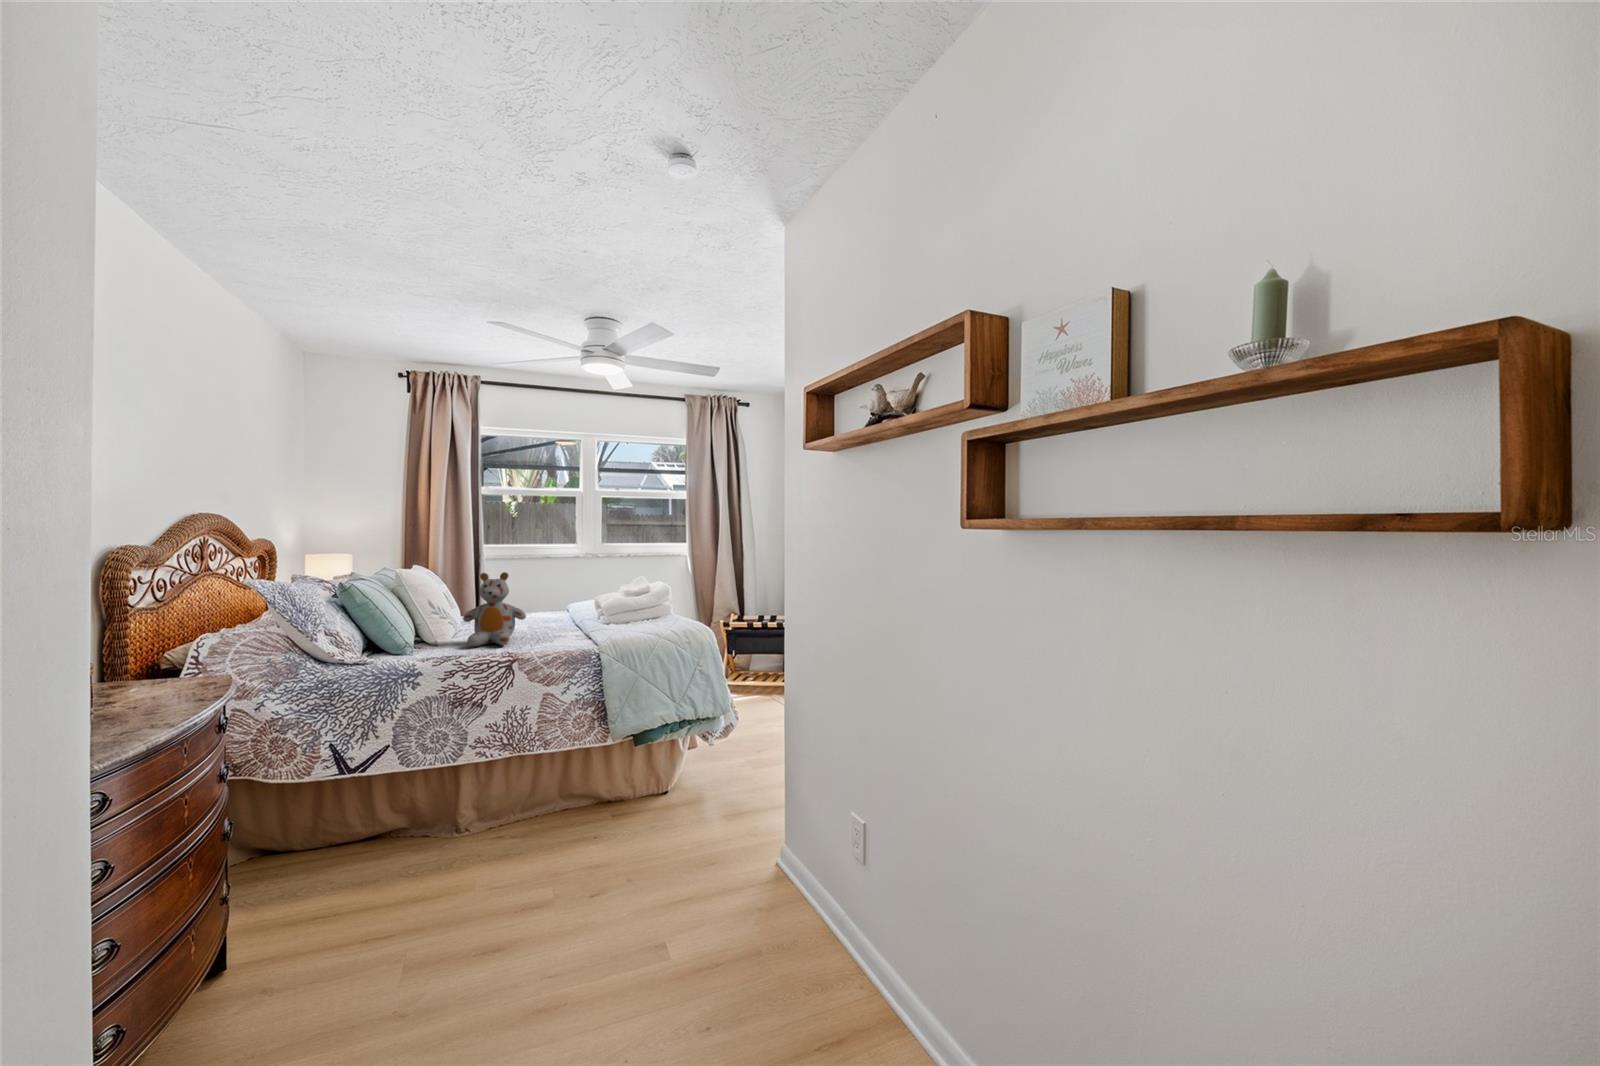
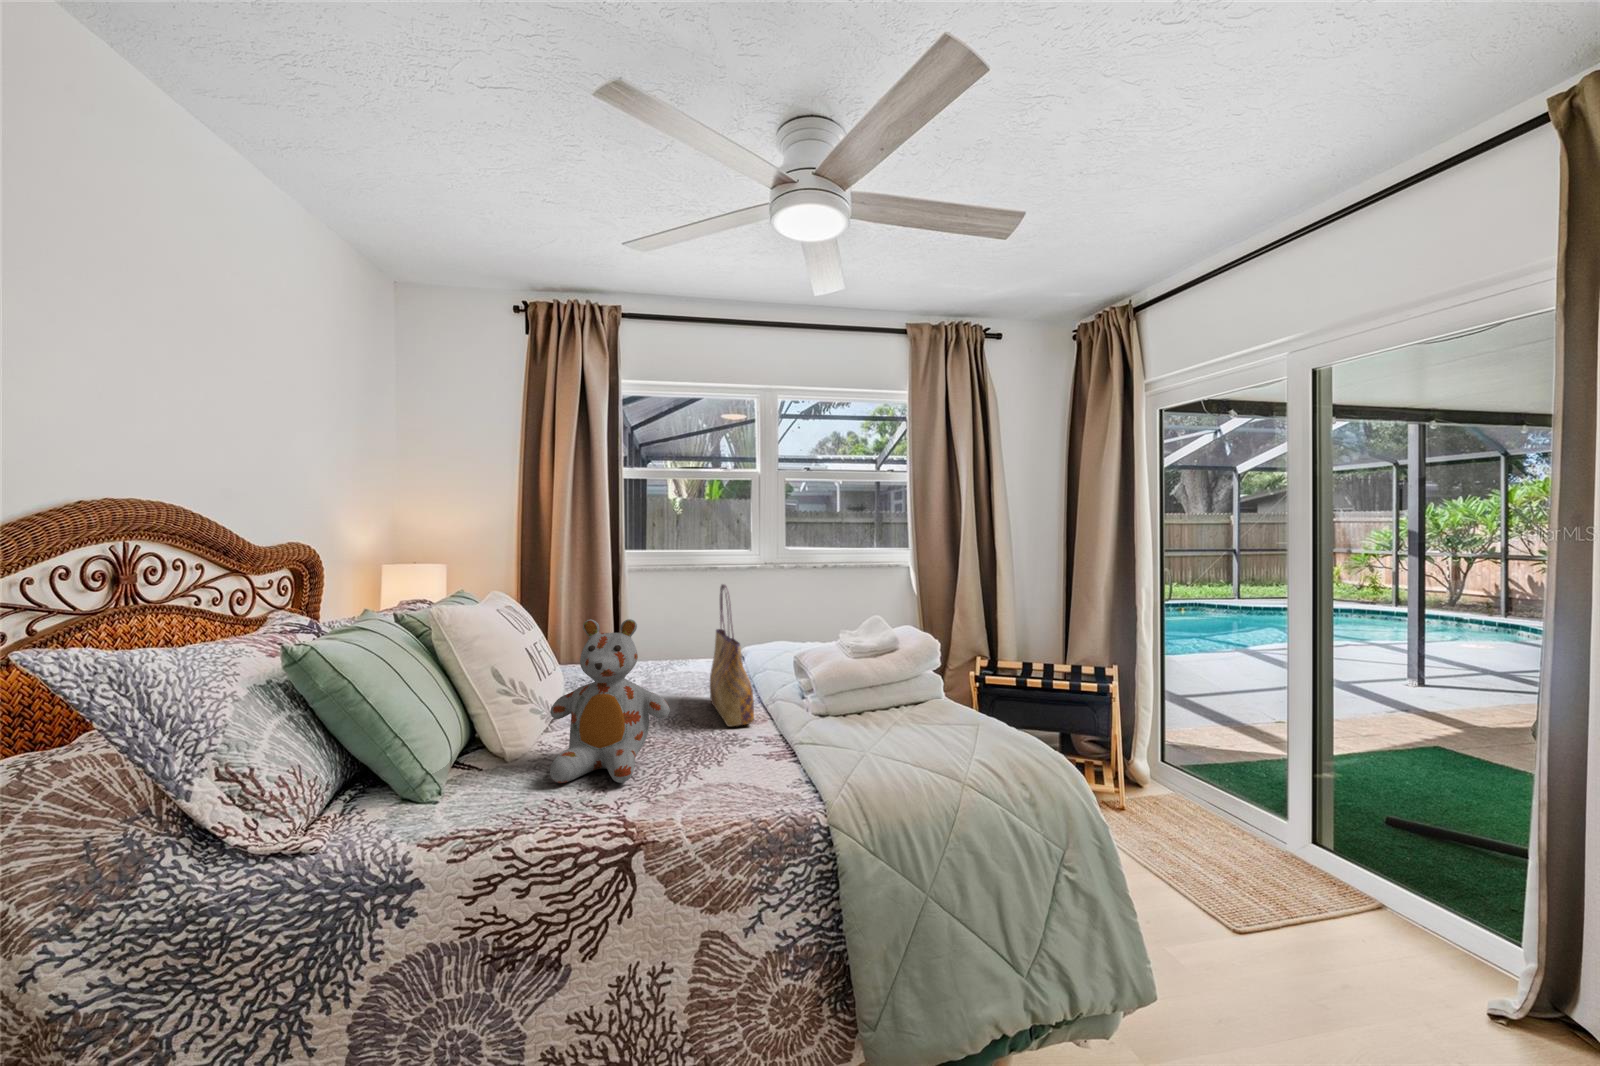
tote bag: none [547,558,571,631] -> present [710,584,754,726]

